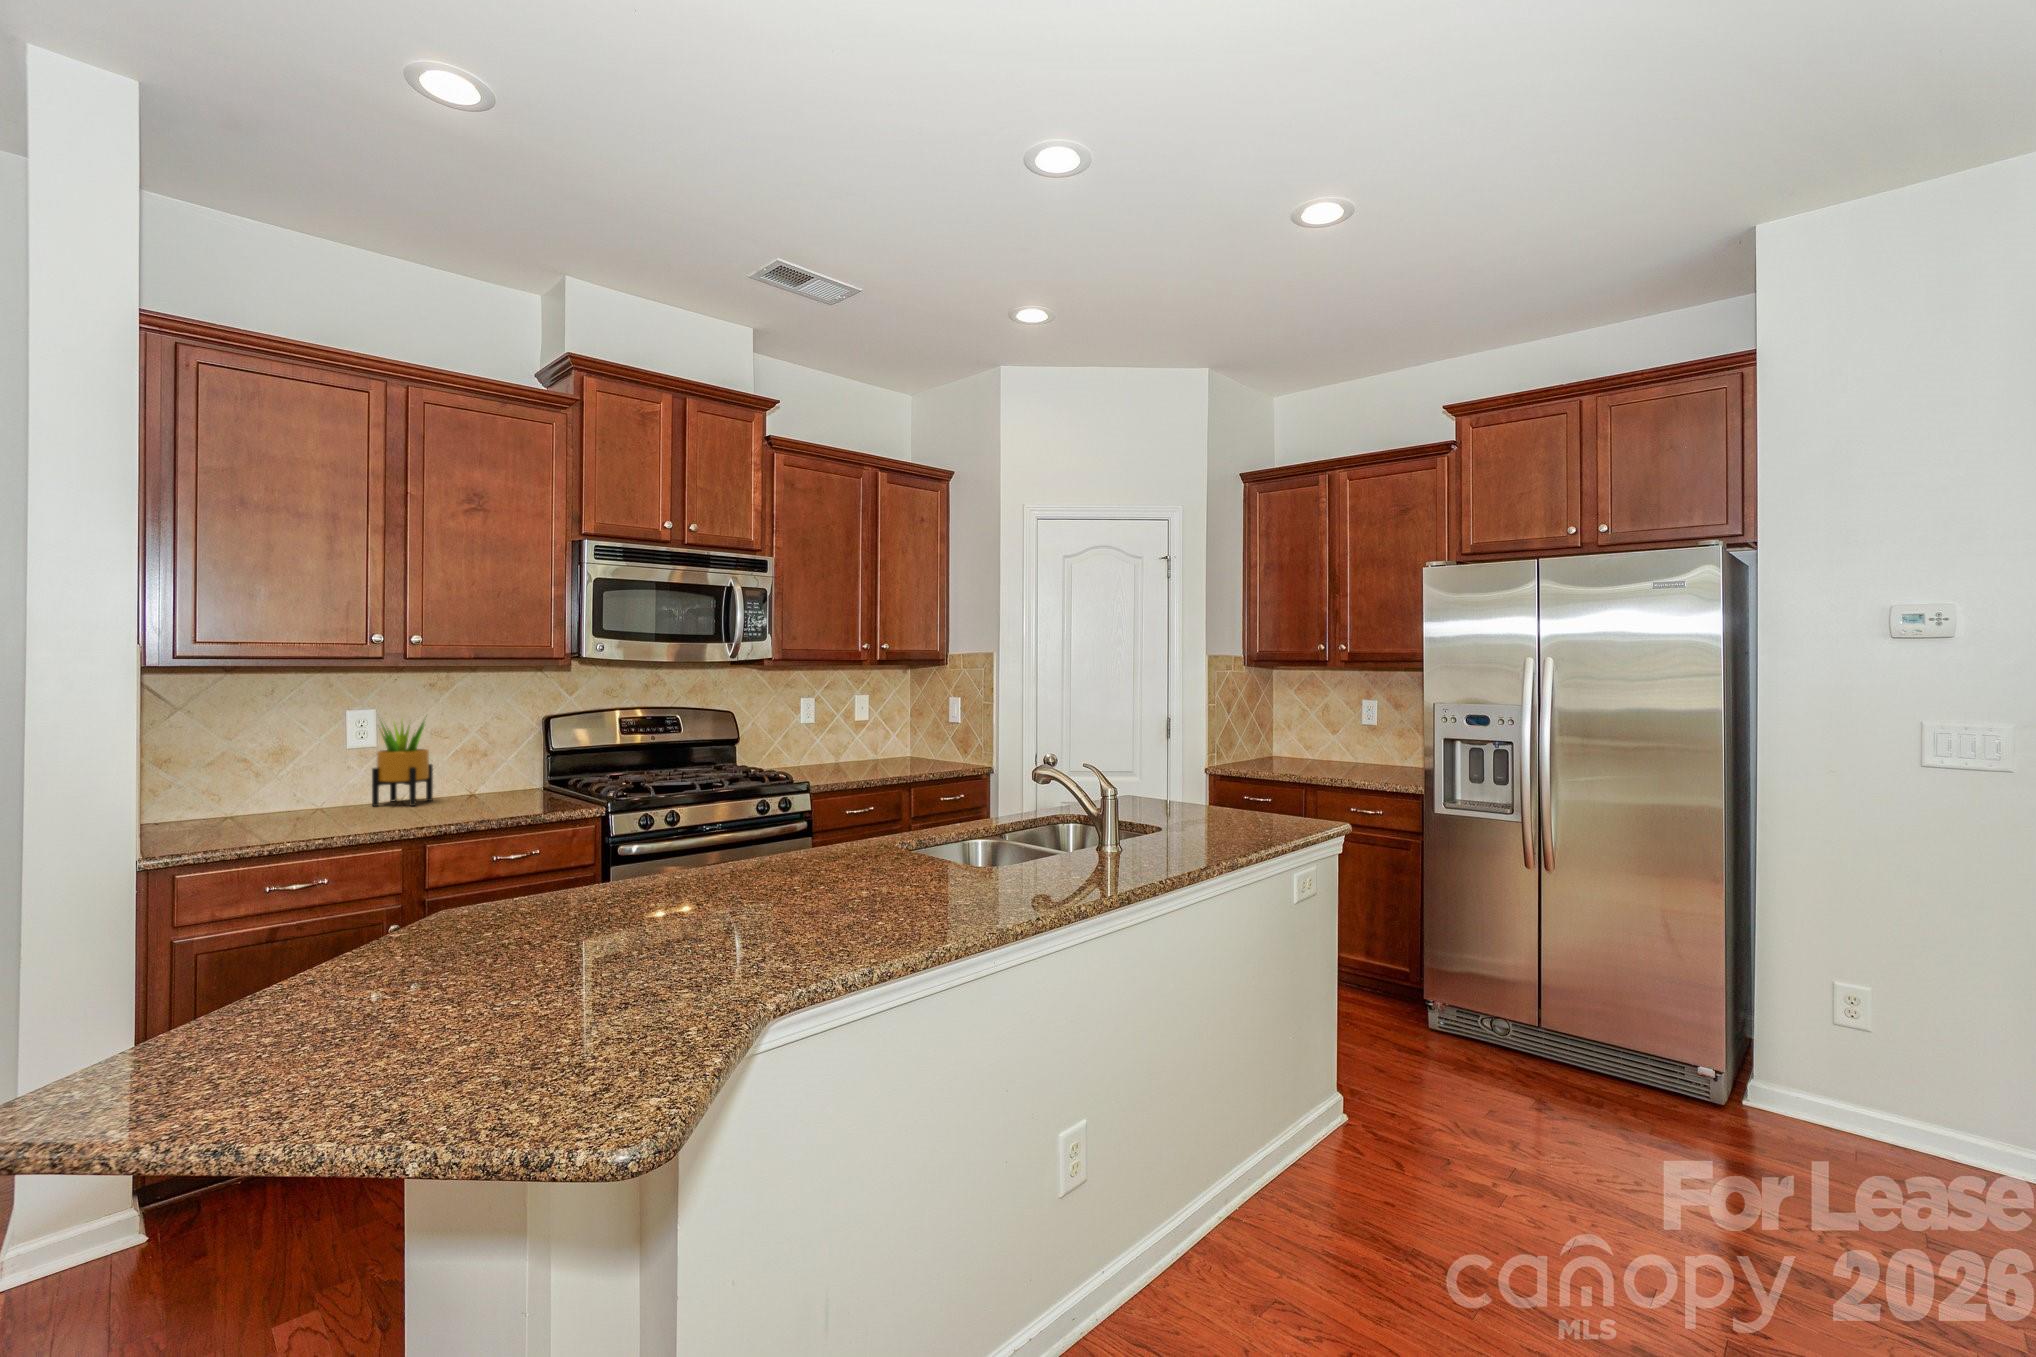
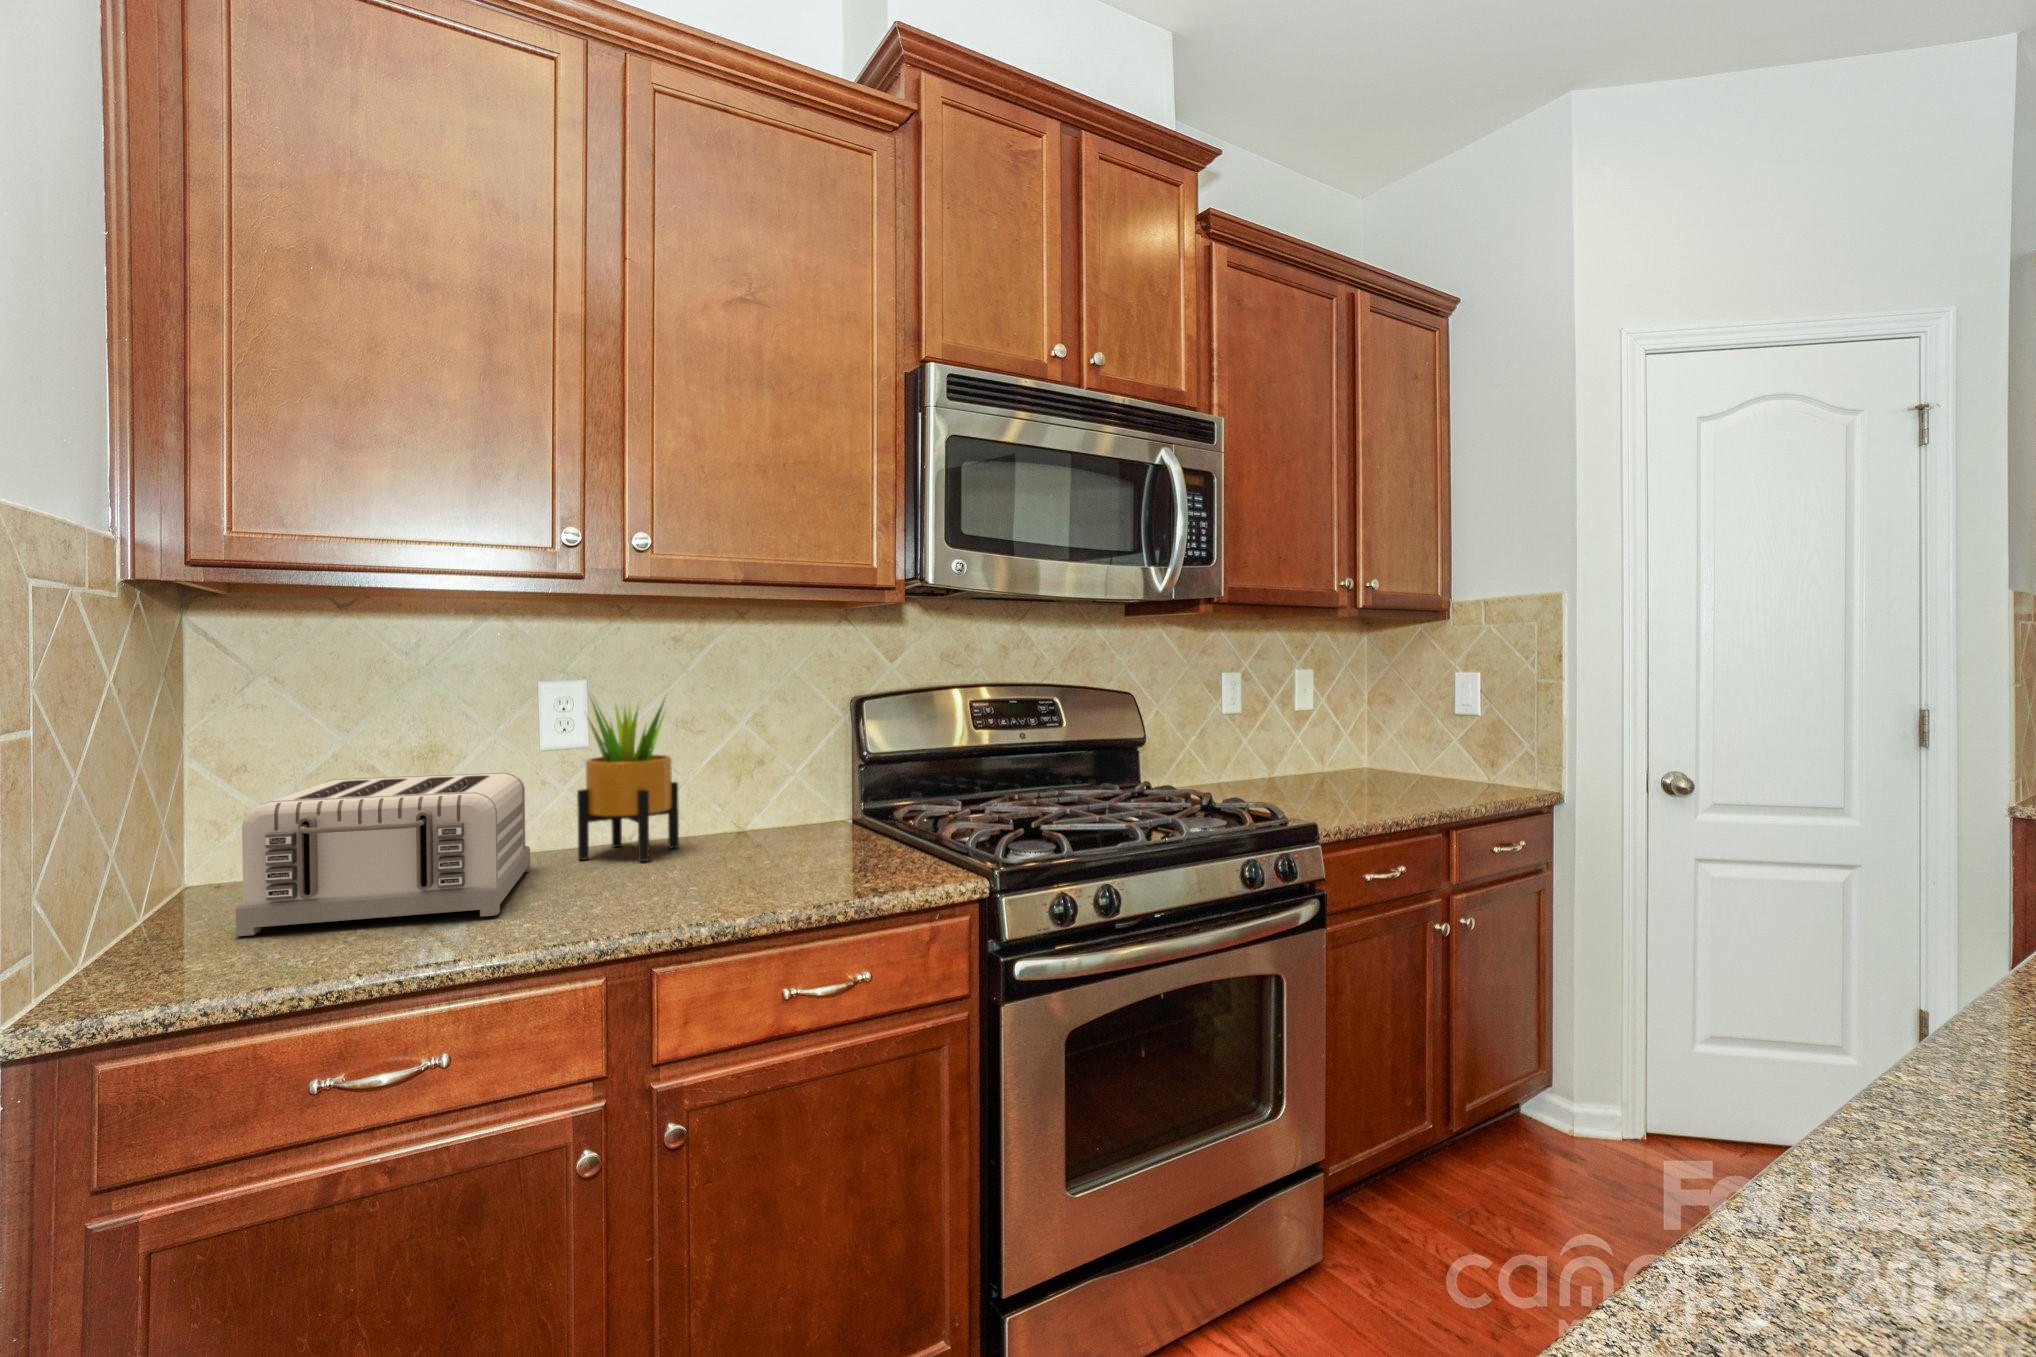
toaster: none [204,758,345,834] -> present [236,772,530,936]

